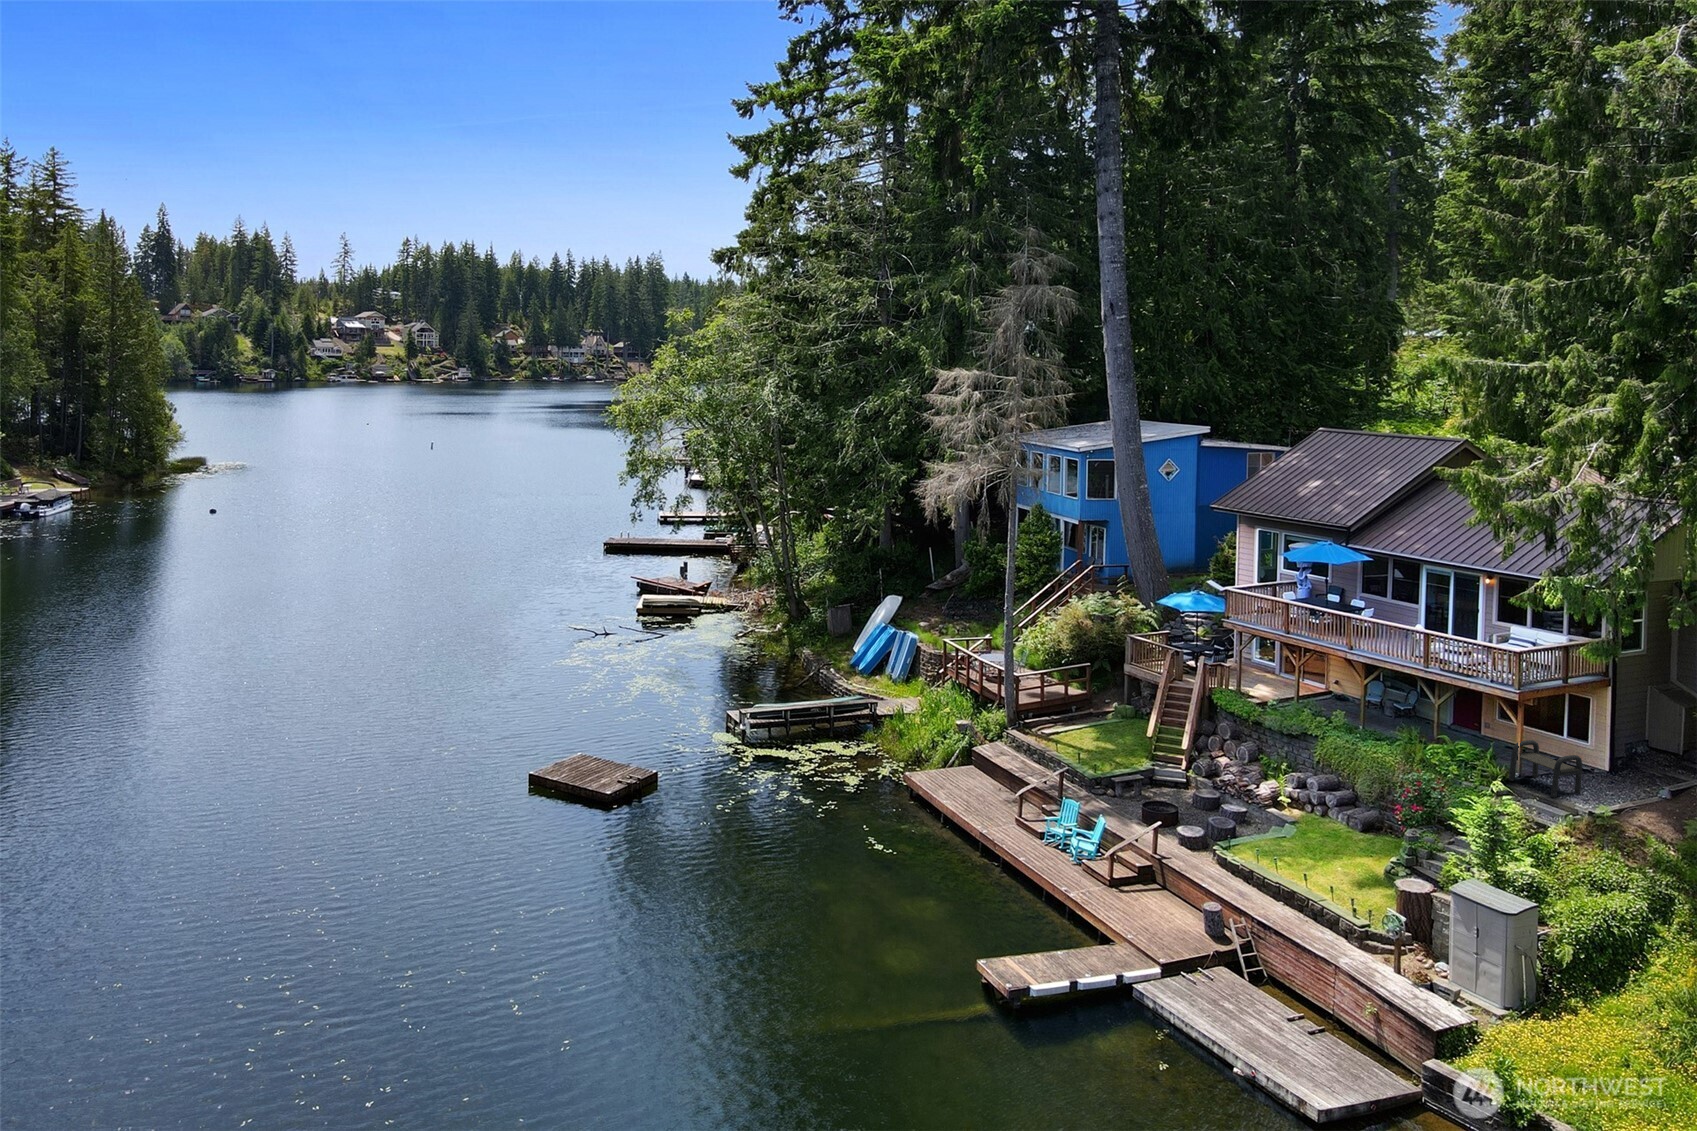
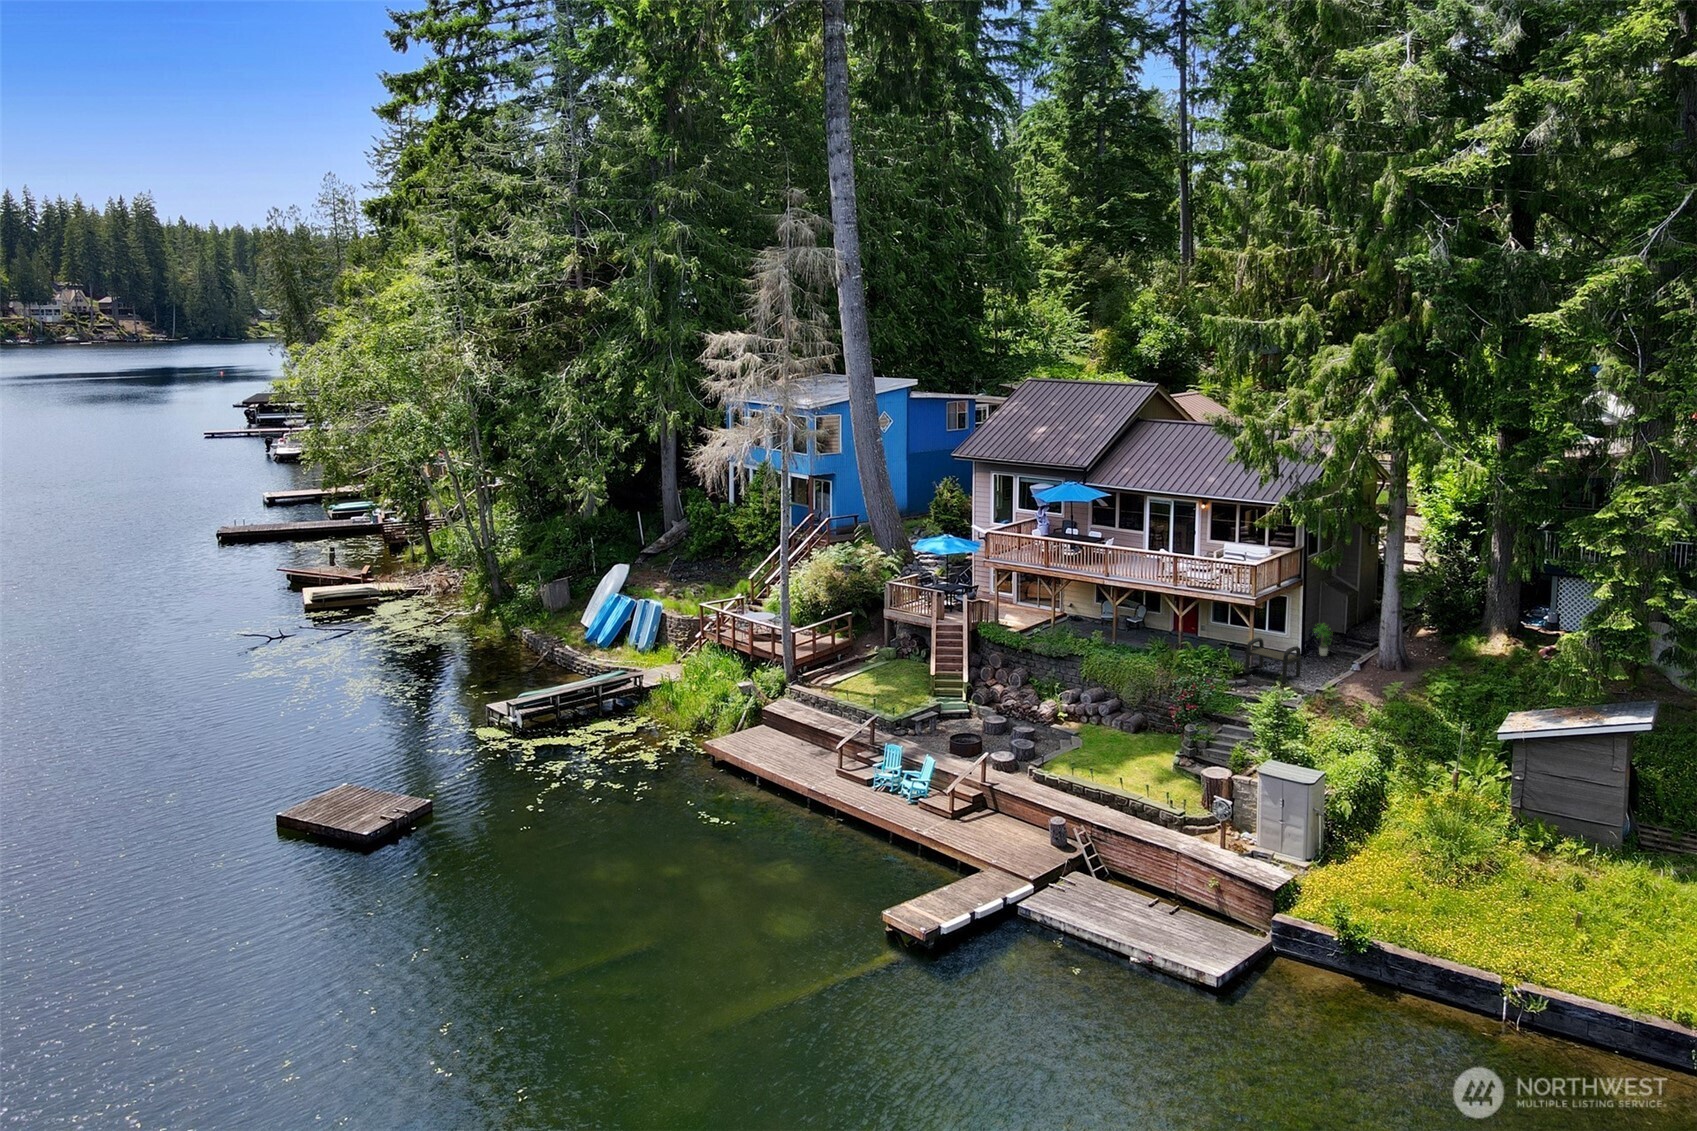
potted plant: none [1611,732,1642,776] -> present [1316,623,1331,656]

